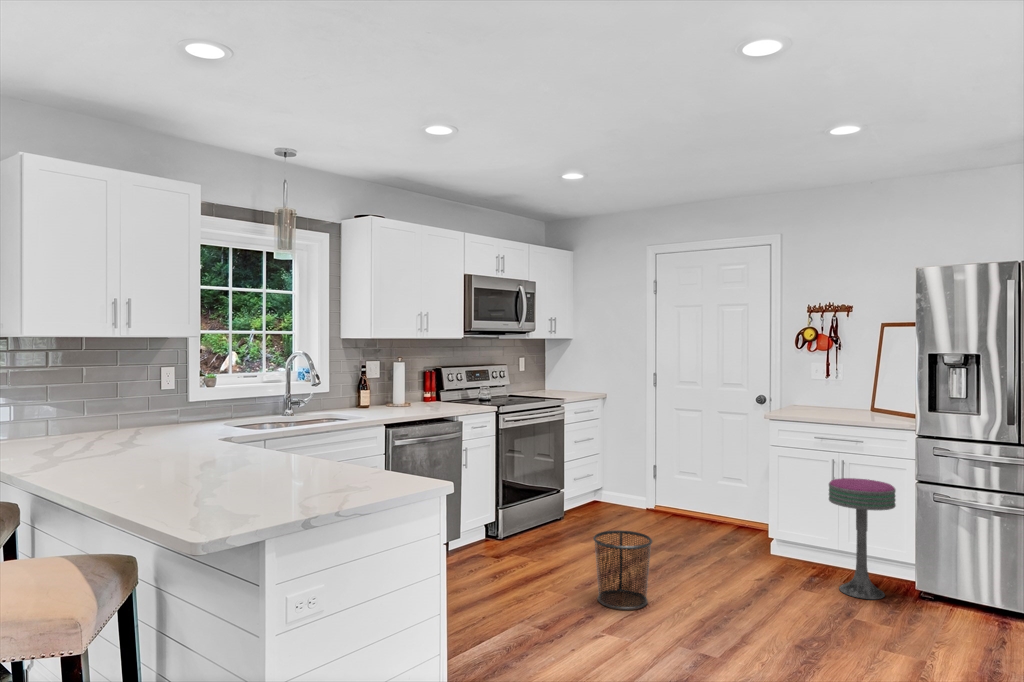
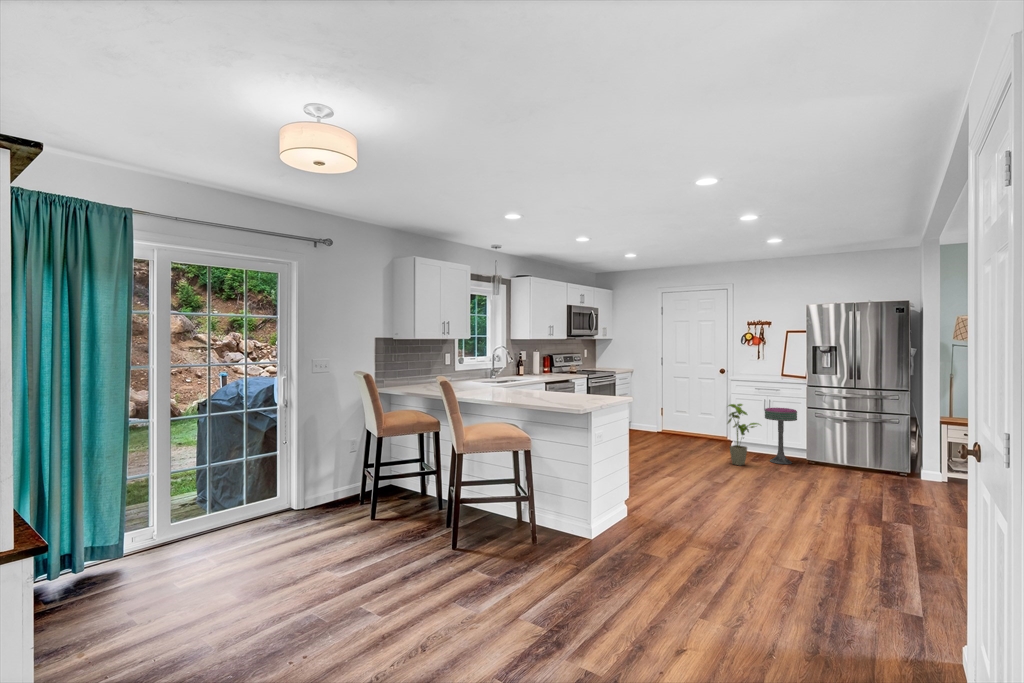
house plant: none [746,473,820,602] -> present [728,404,760,466]
waste bin: present [593,530,652,610] -> none [654,433,684,469]

